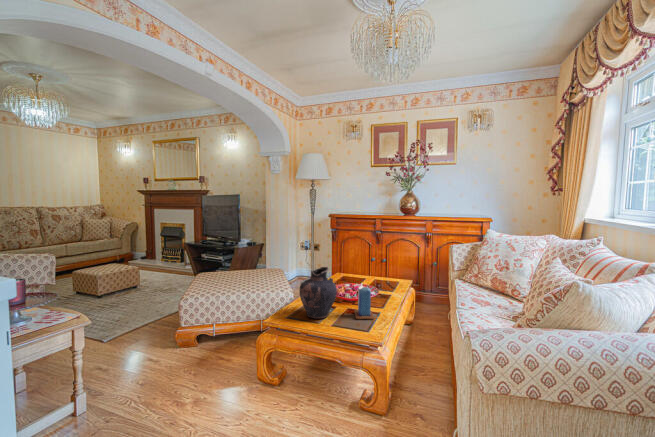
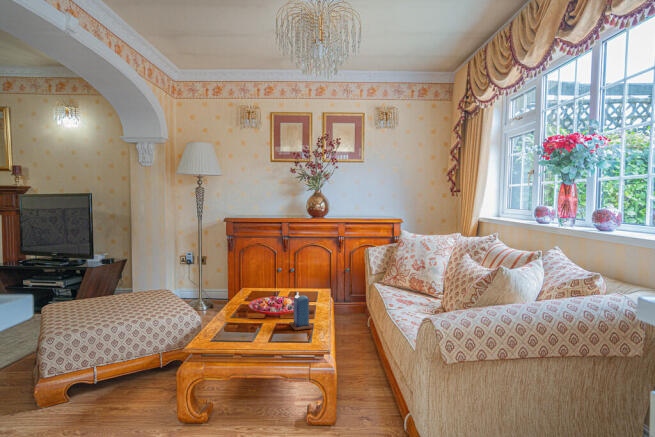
vase: present [299,267,337,318] -> none [230,277,272,335]

